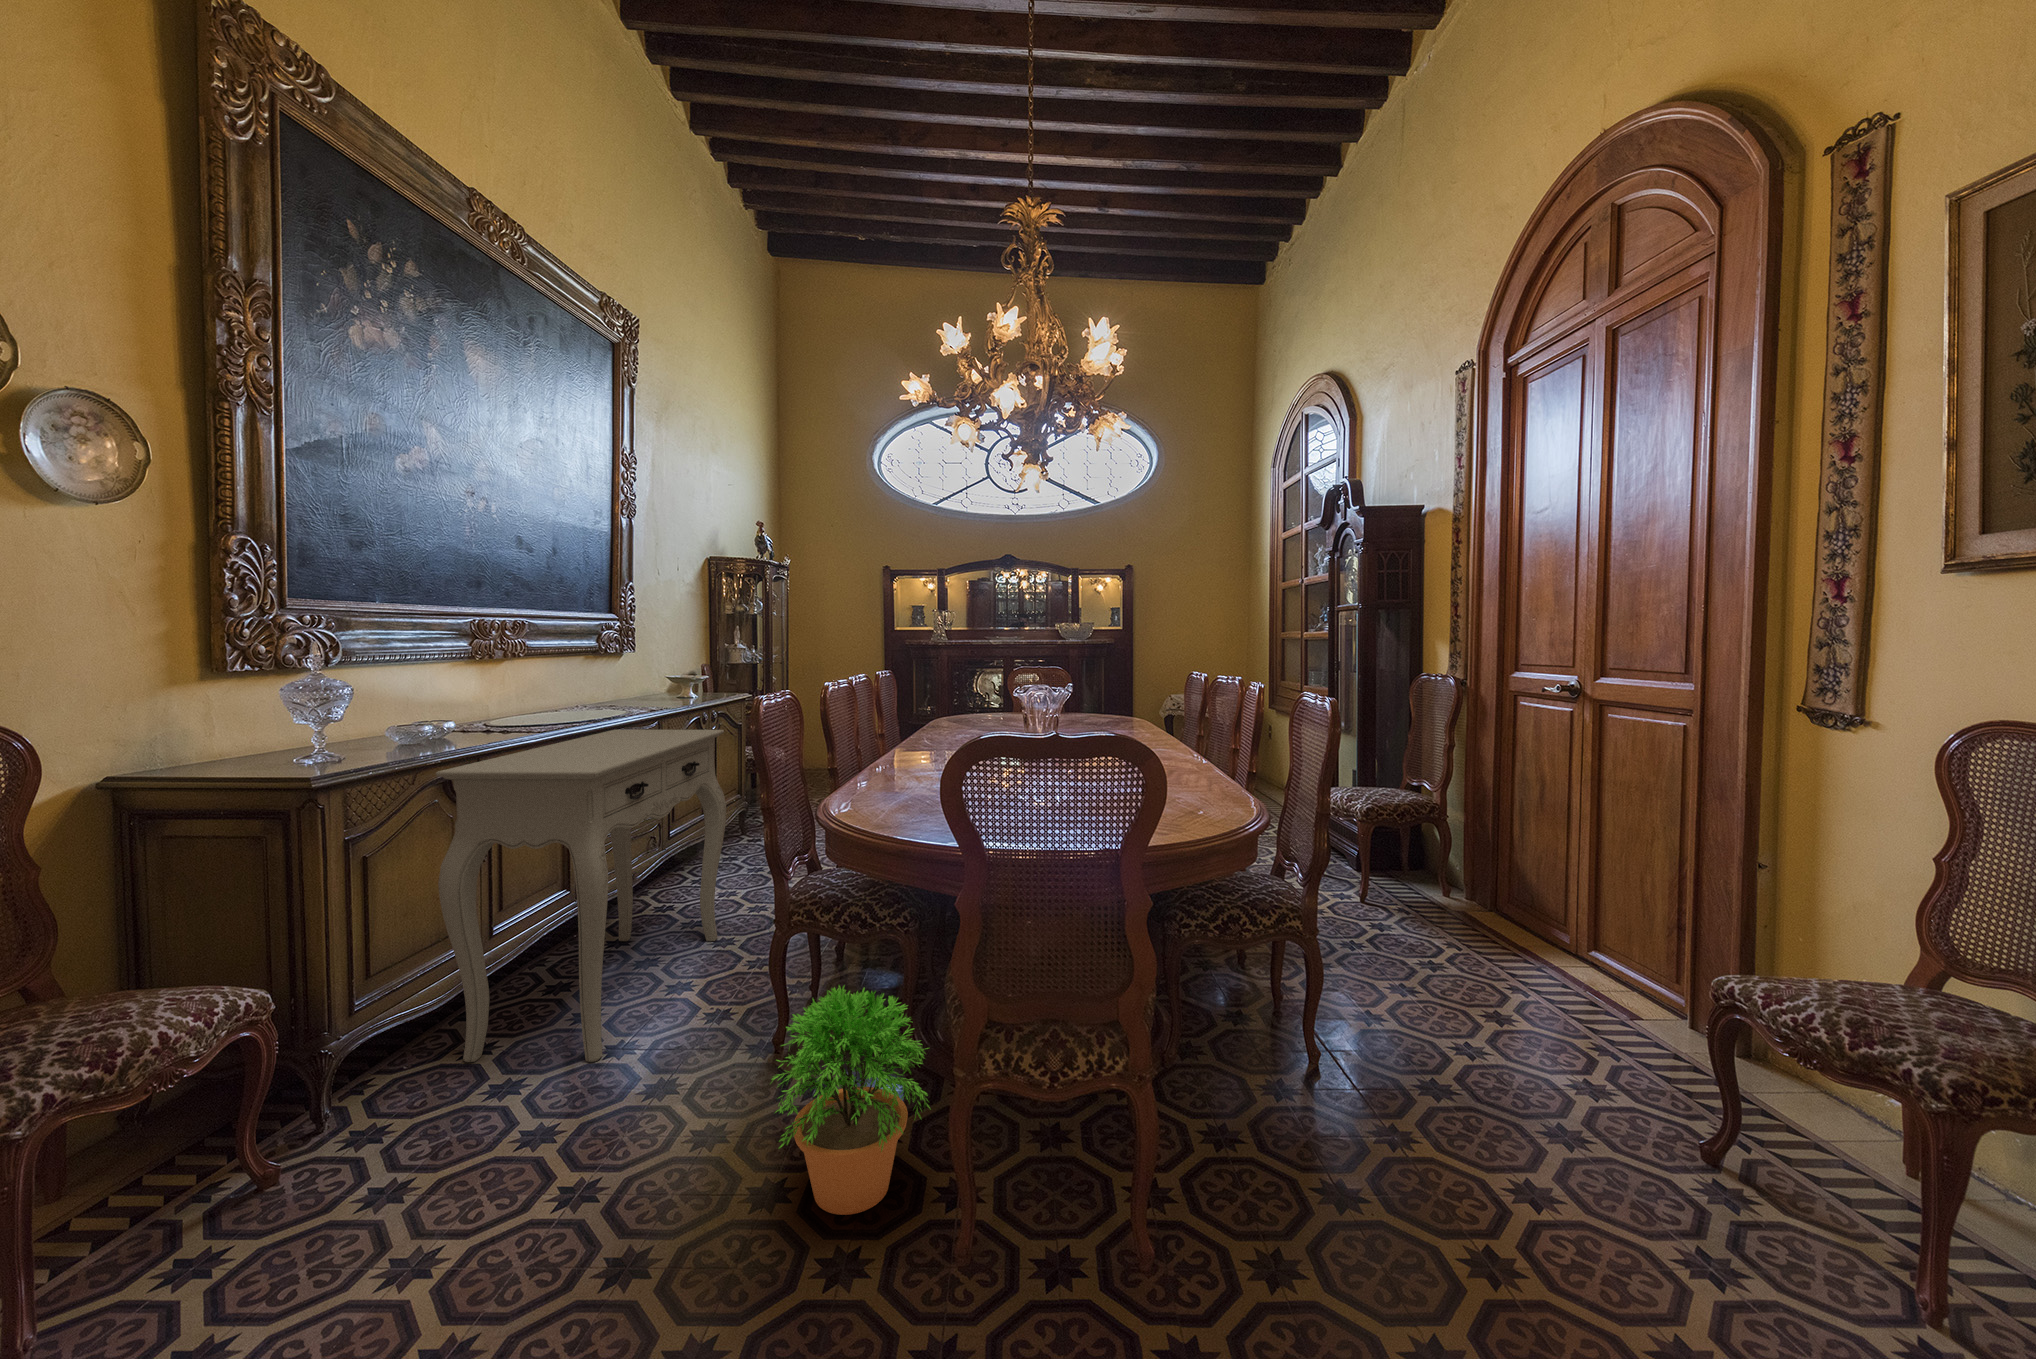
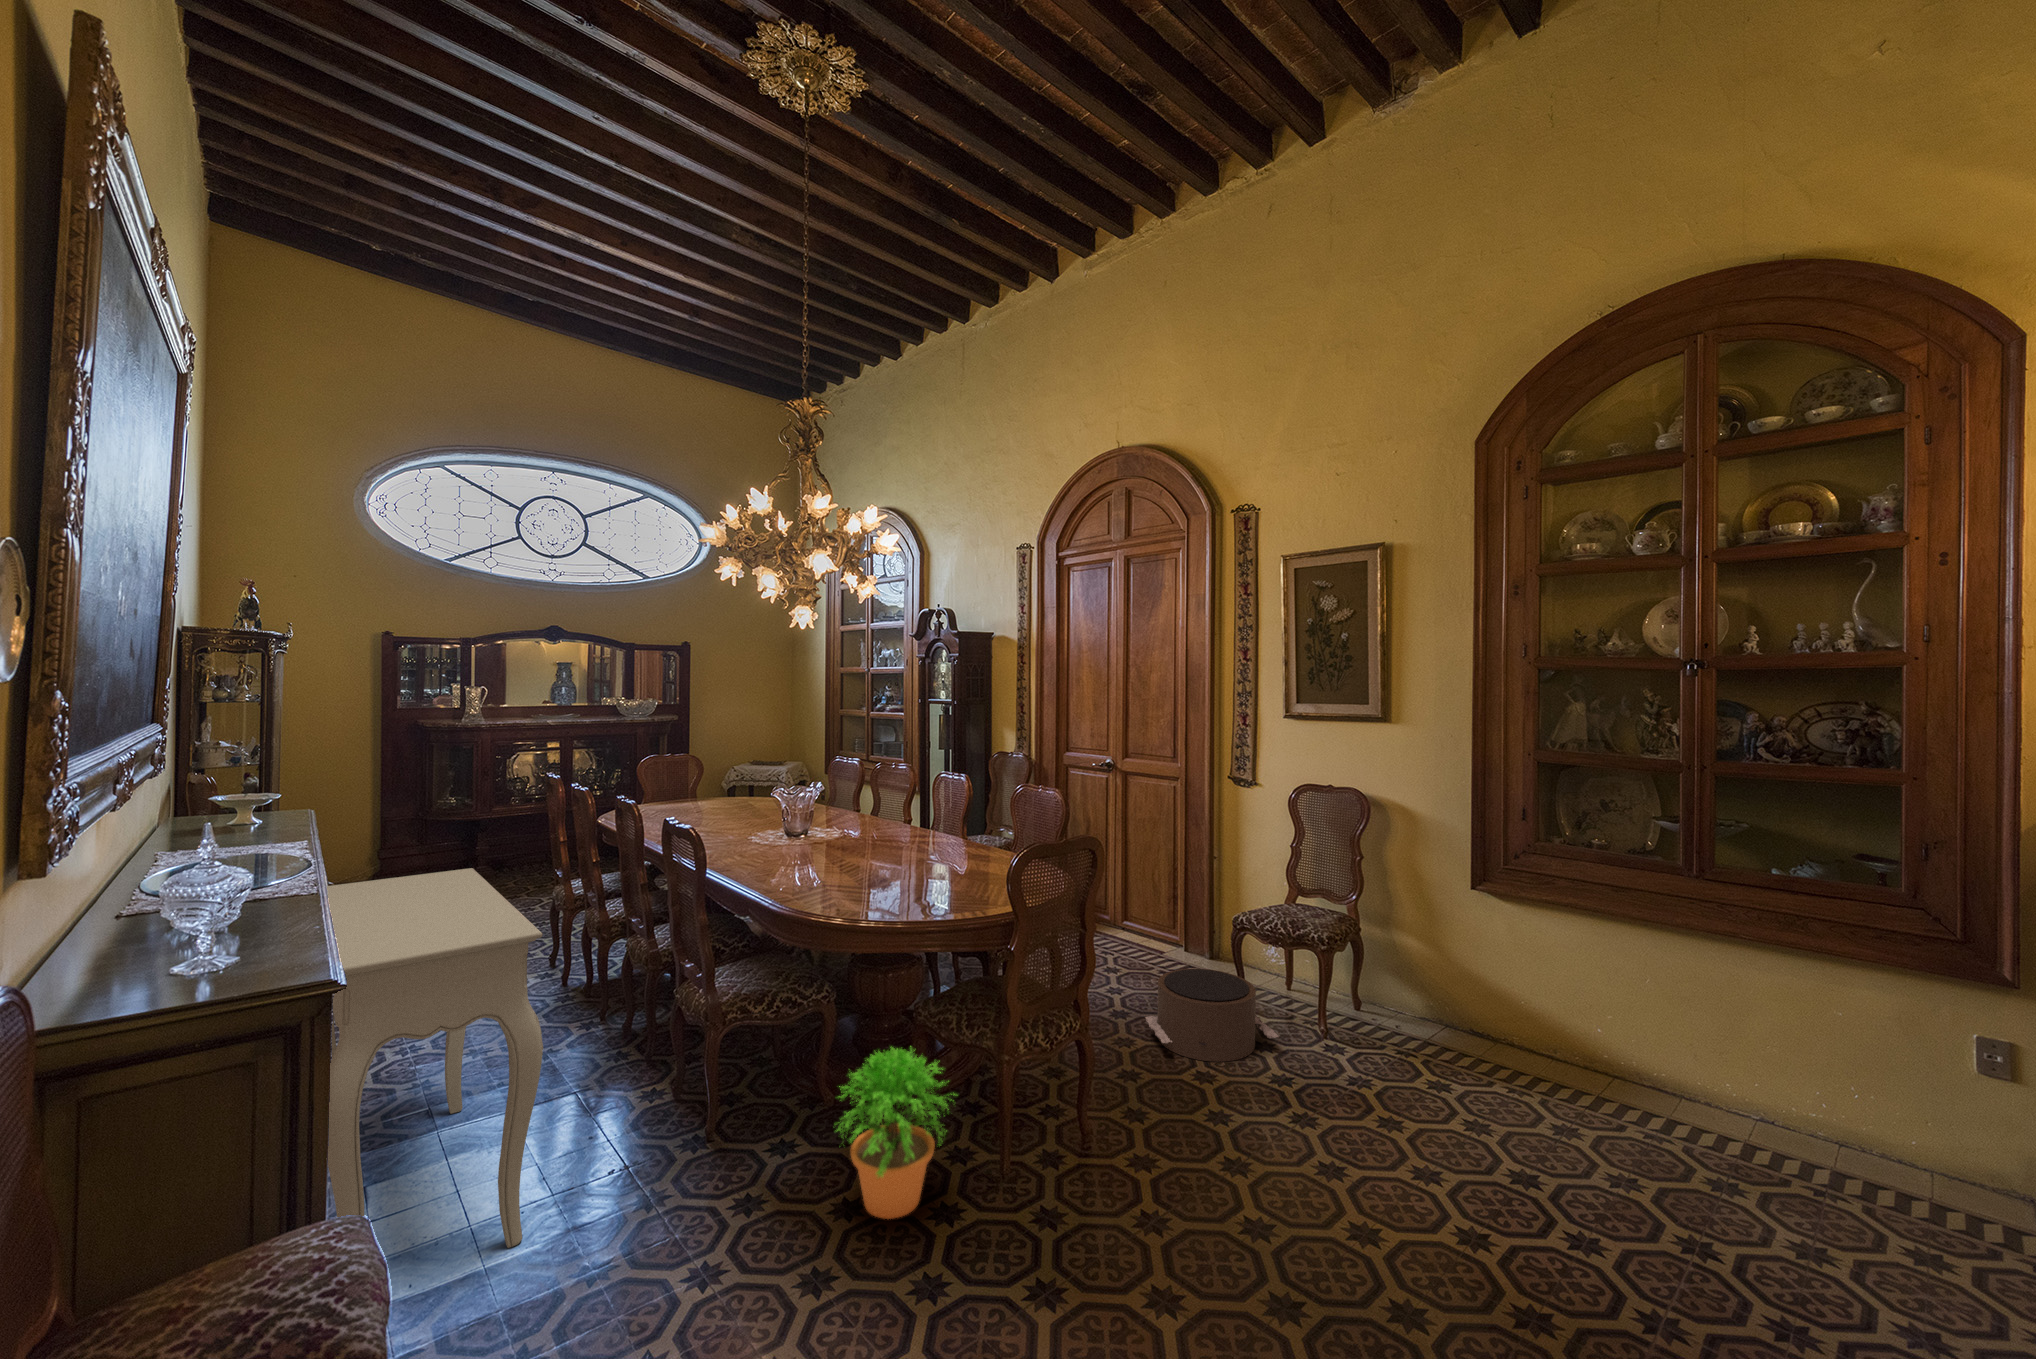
pouf: none [1443,1040,1746,1263] -> present [1145,969,1278,1062]

